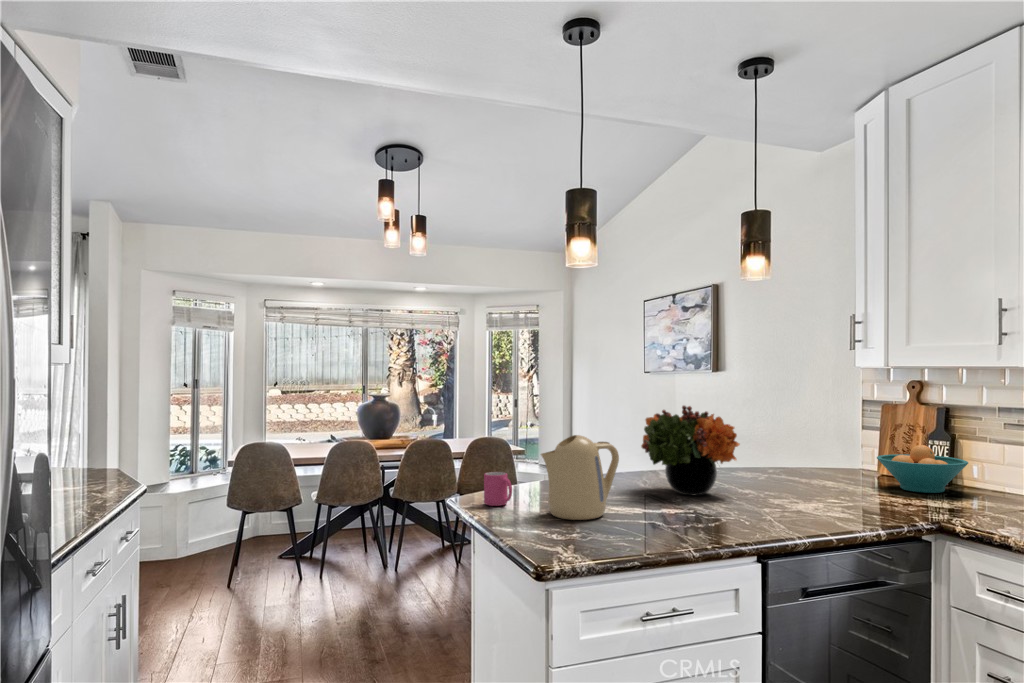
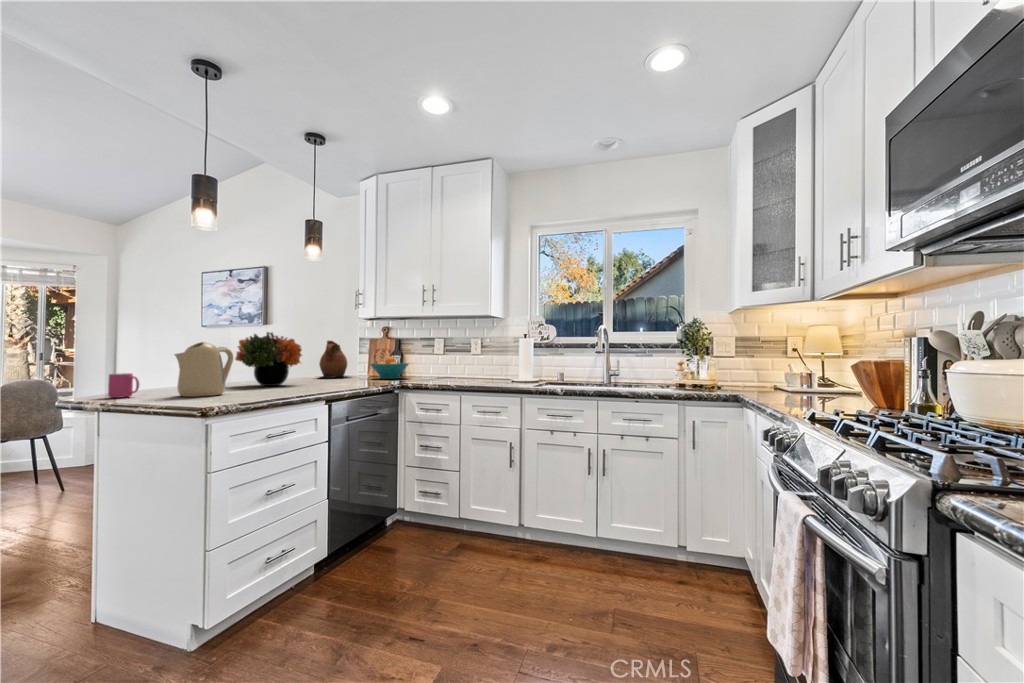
ceramic pitcher: none [780,407,848,476] -> present [319,341,348,378]

